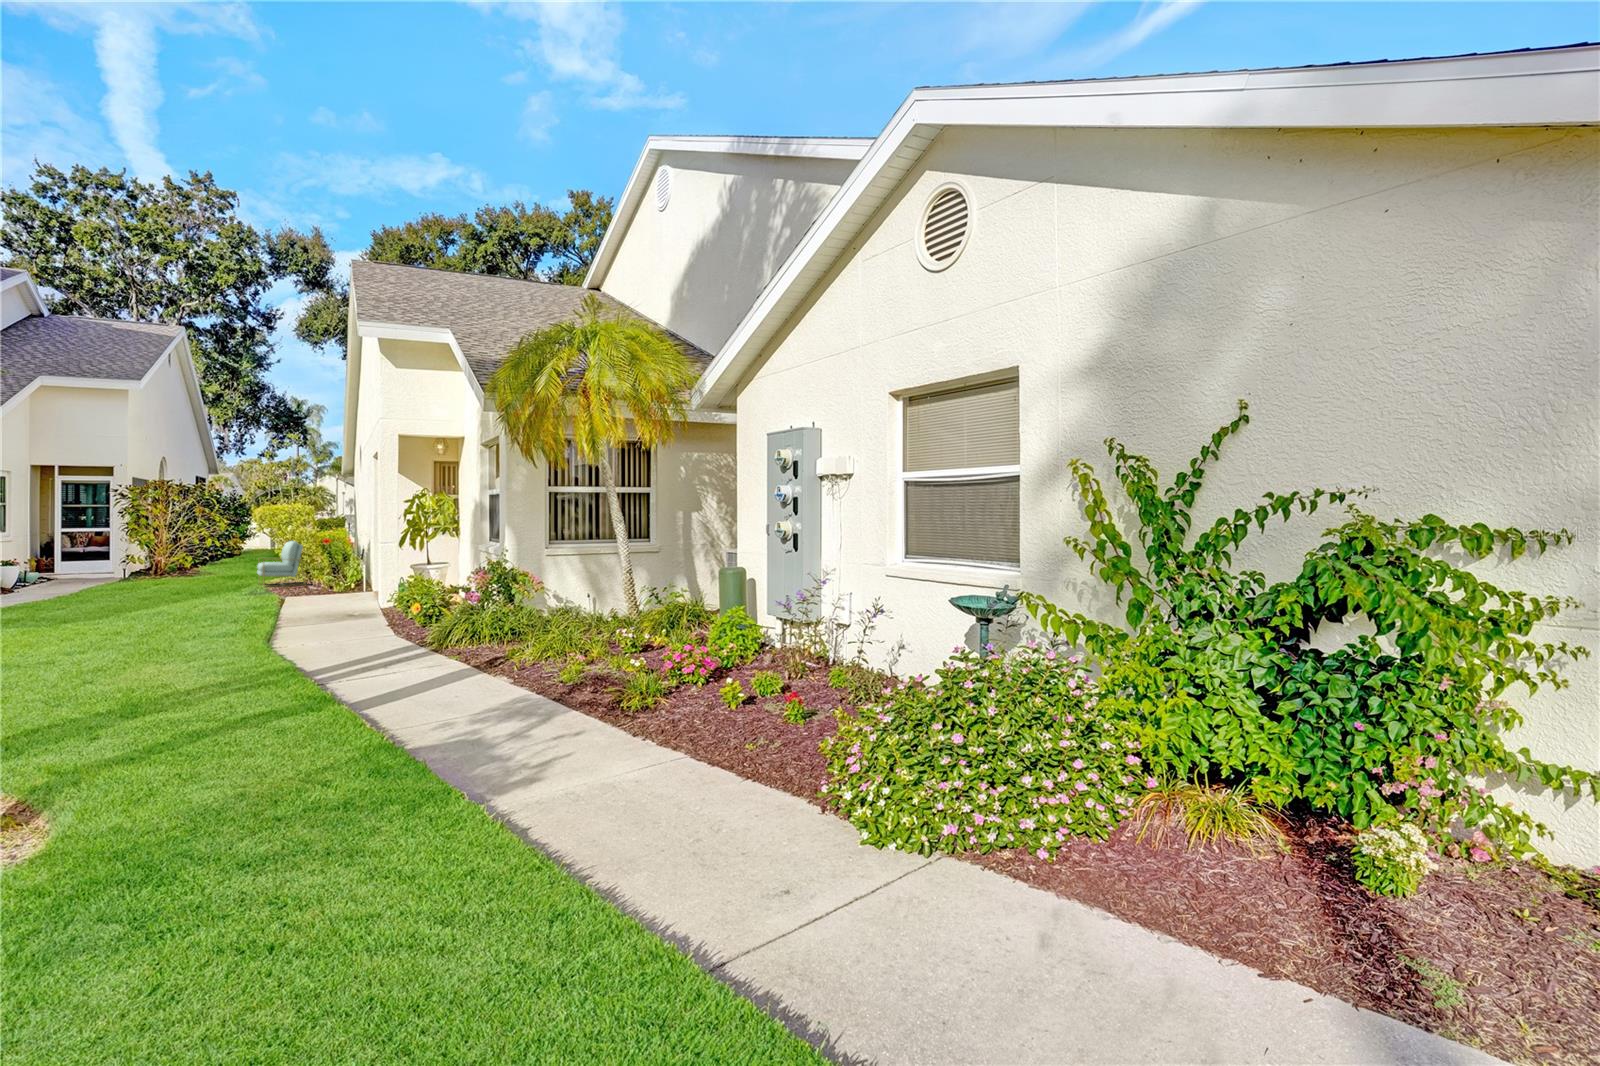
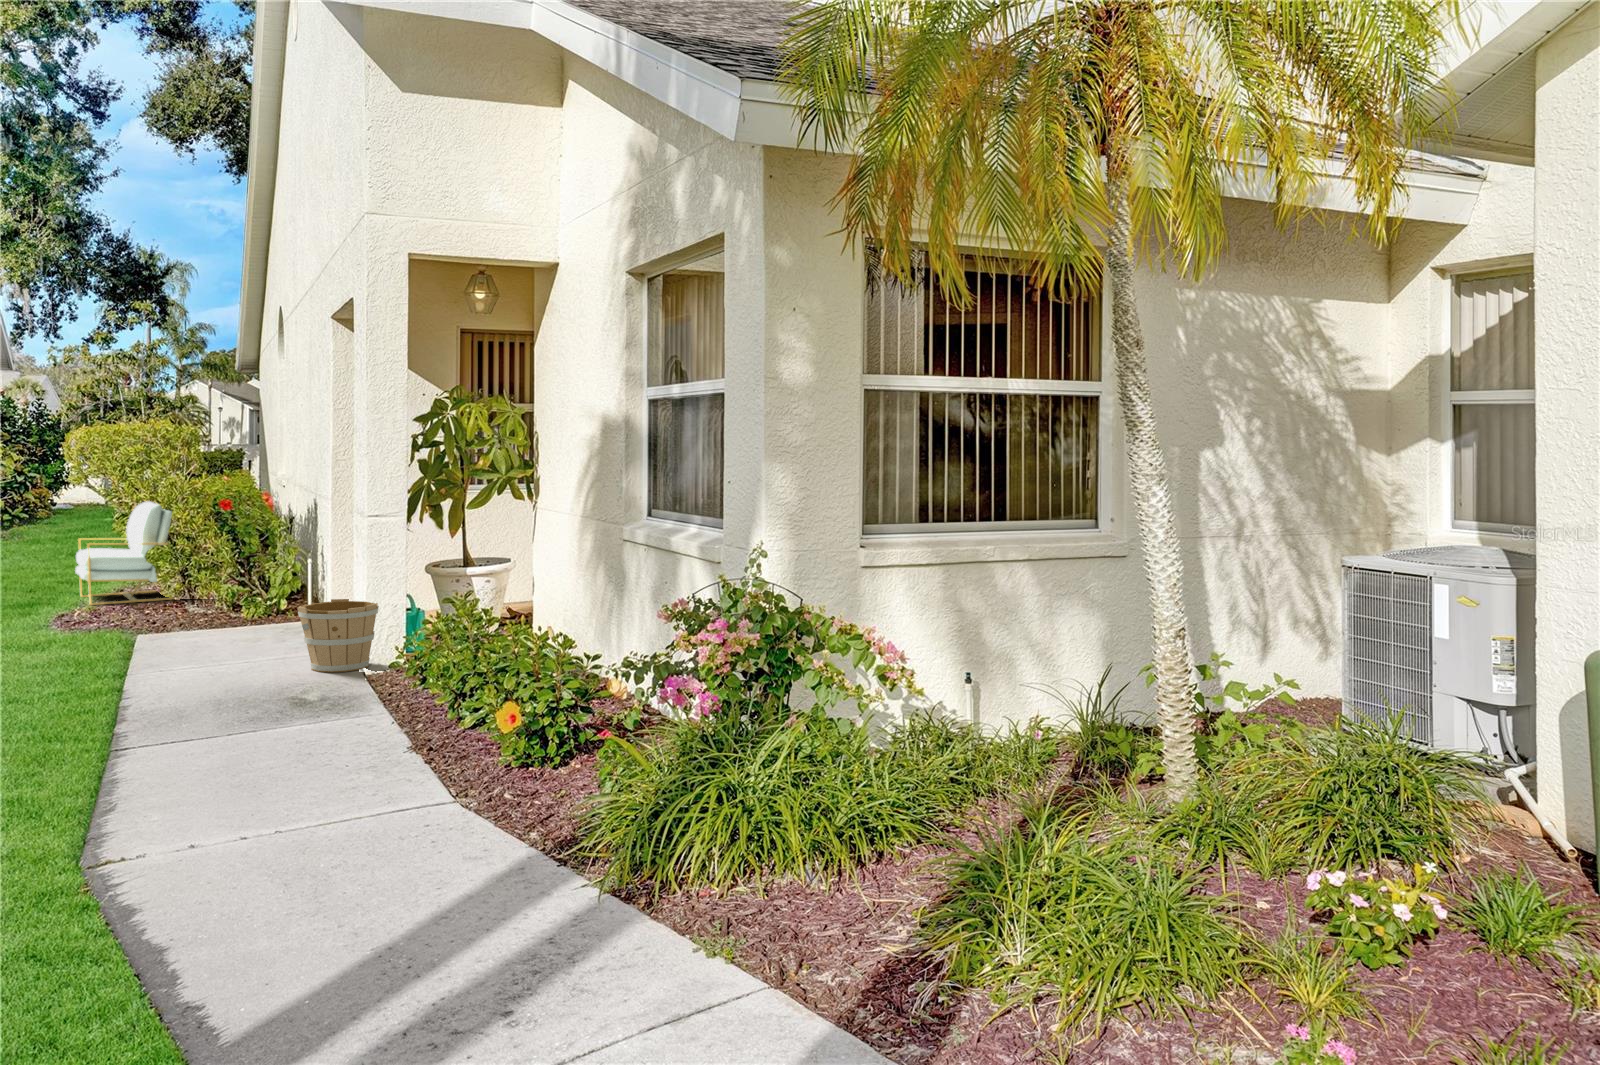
wooden bucket: none [350,575,385,603] -> present [298,599,379,672]

